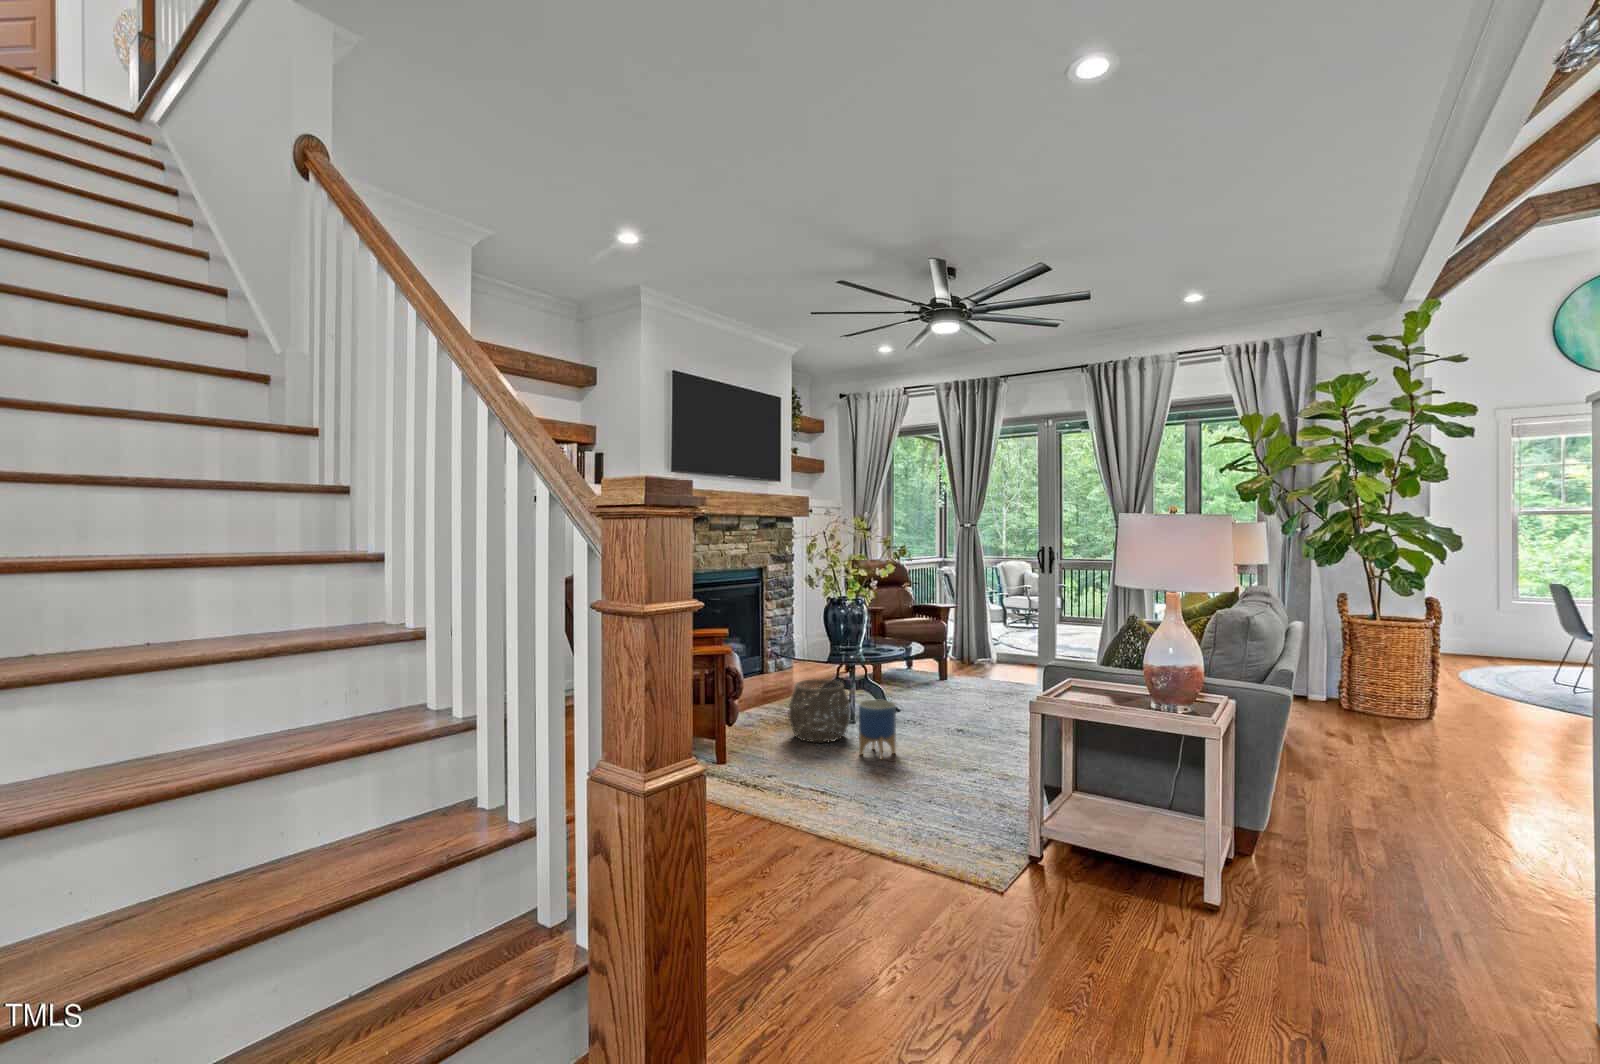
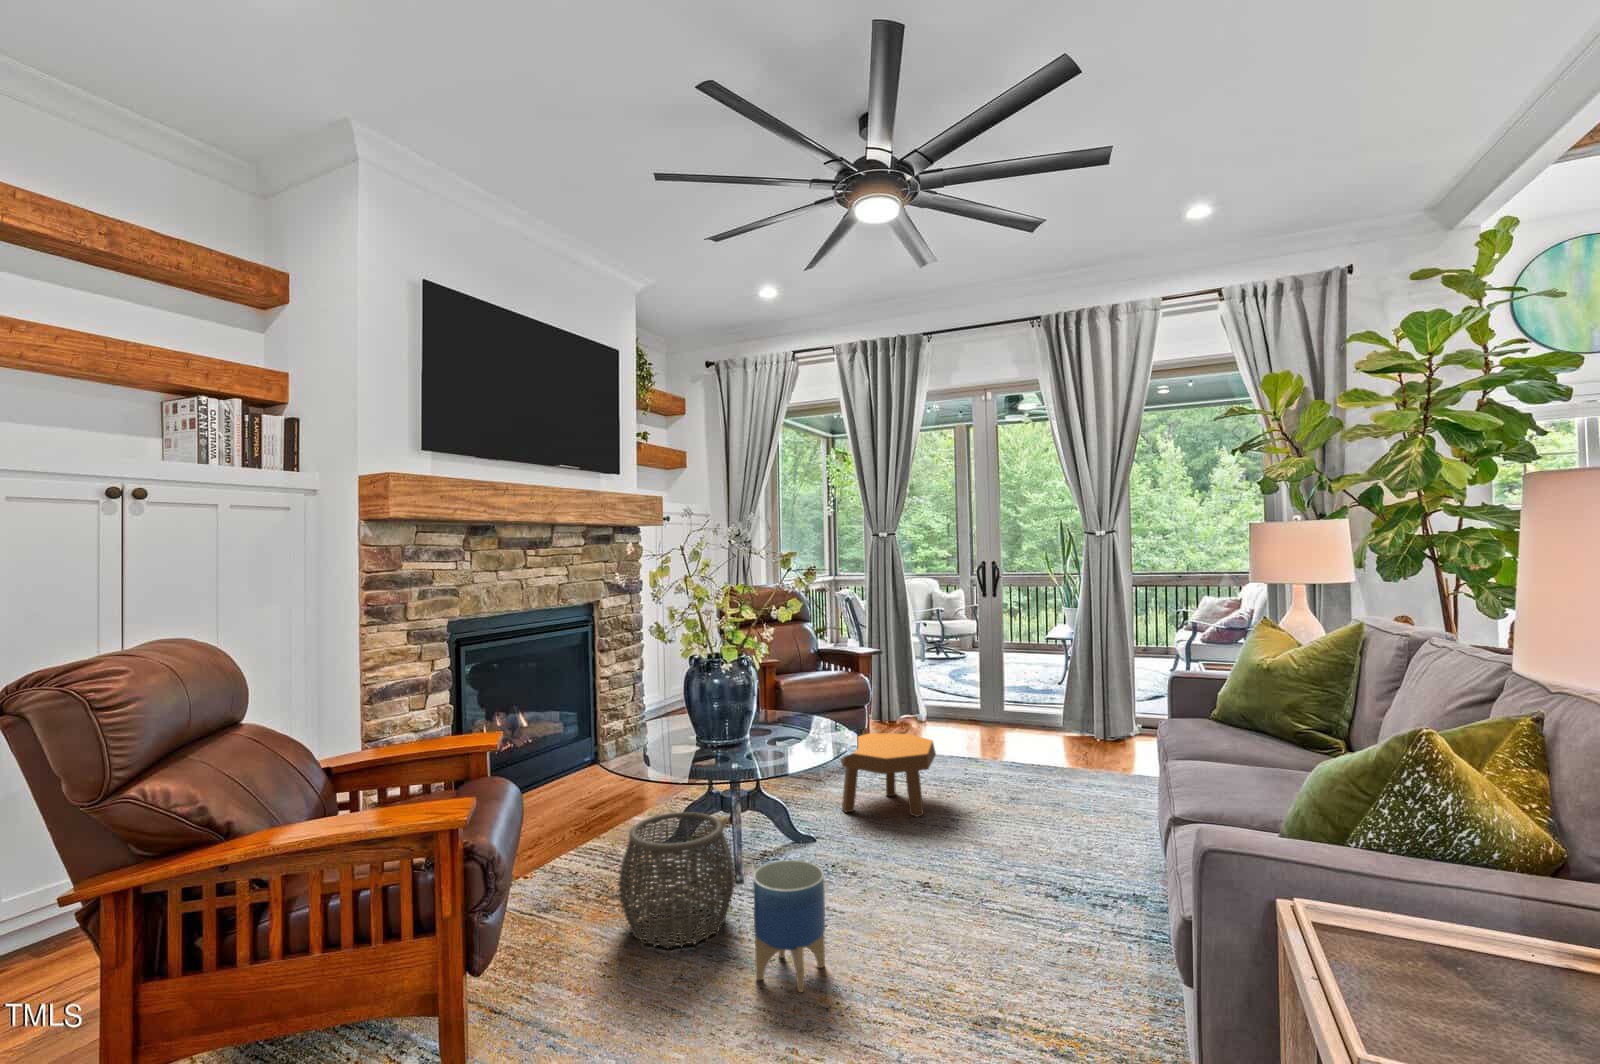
footstool: none [920,656,984,706] -> present [840,733,936,817]

